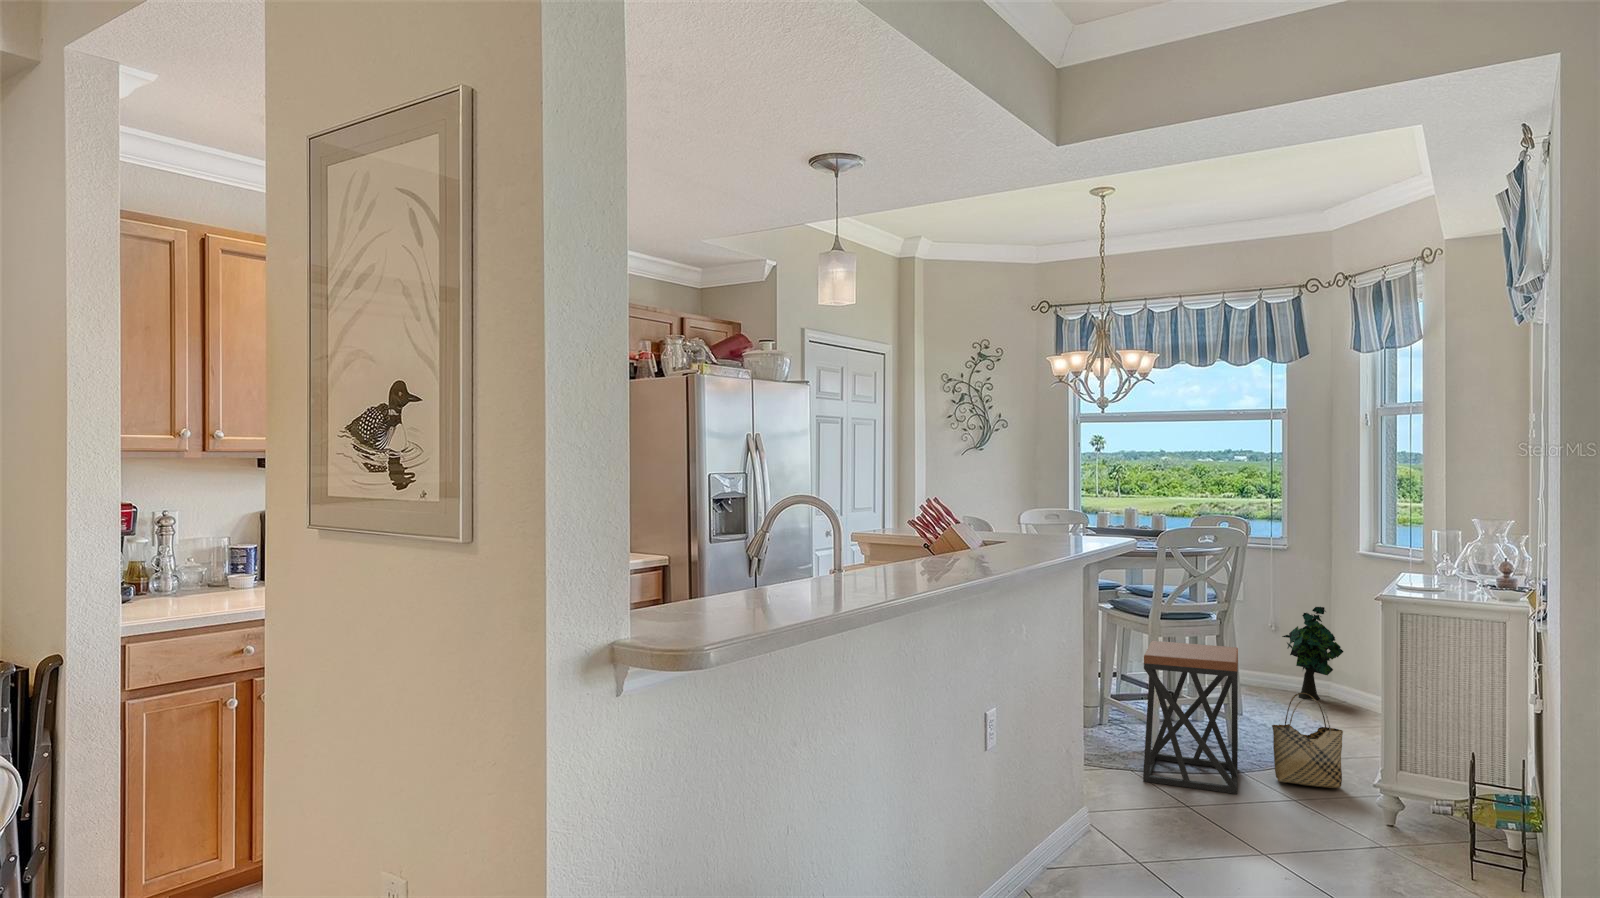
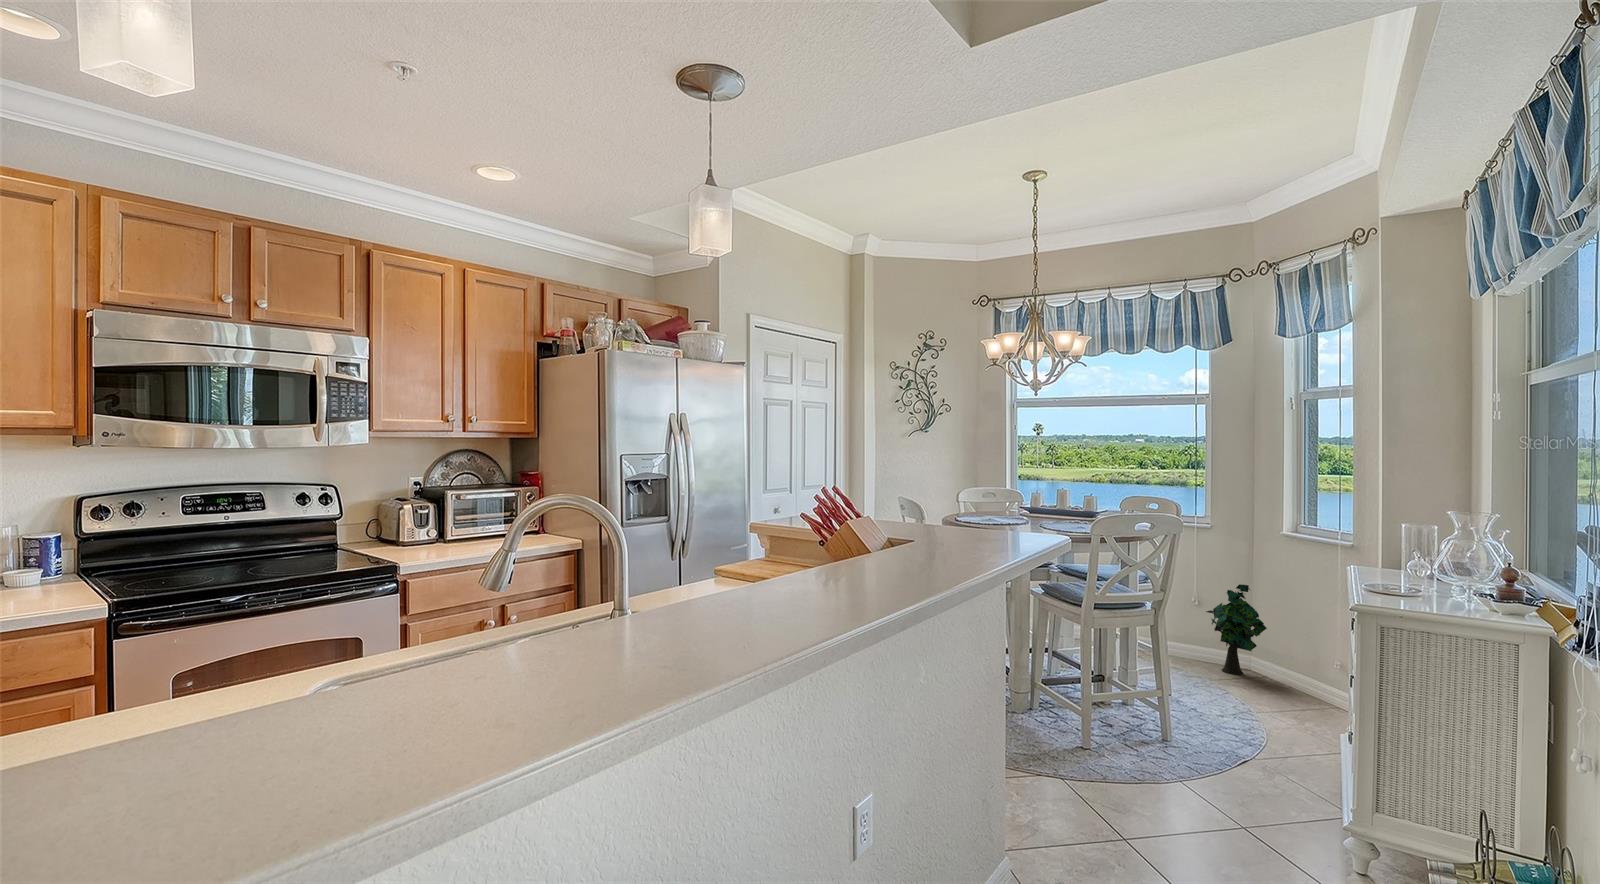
stool: present [1143,641,1238,794] -> none [1073,629,1177,803]
woven basket: present [1272,693,1343,788] -> none [1211,689,1289,796]

